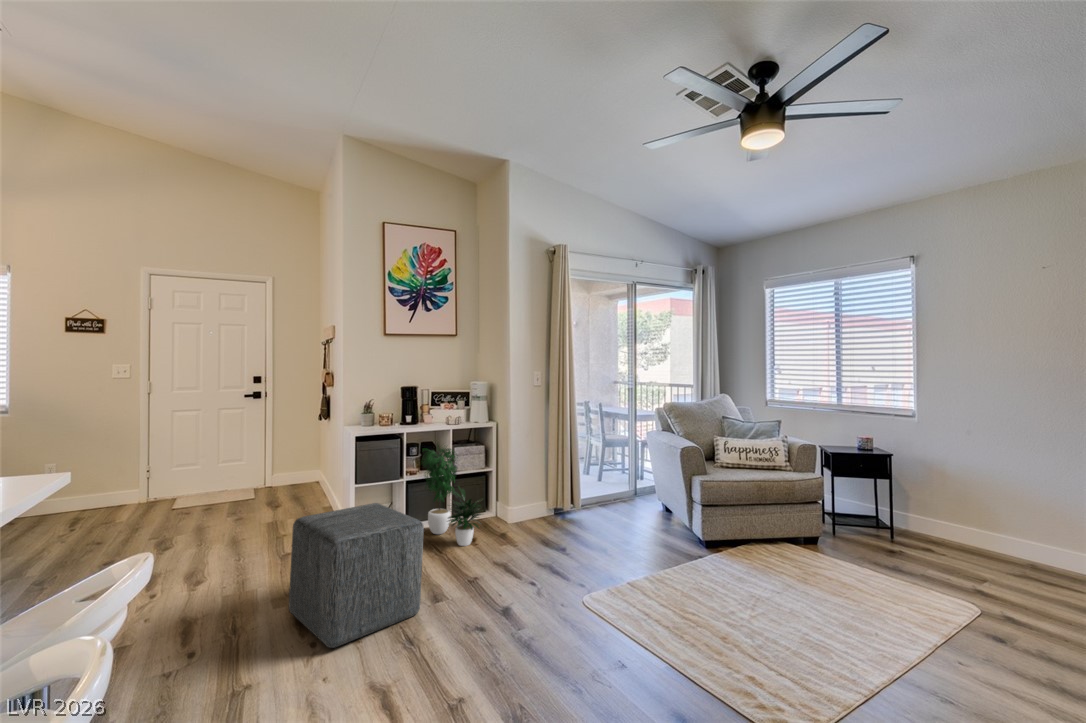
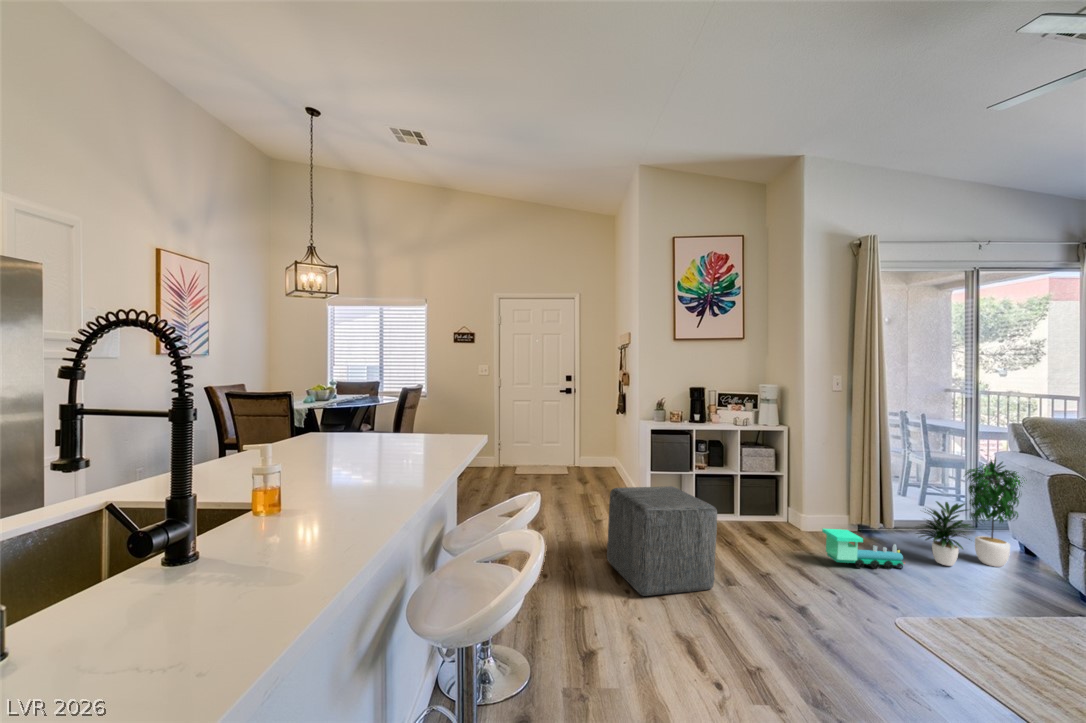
potted plant: present [423,448,481,546] -> present [916,458,1025,567]
toy train: none [525,517,590,552] -> present [822,528,905,569]

